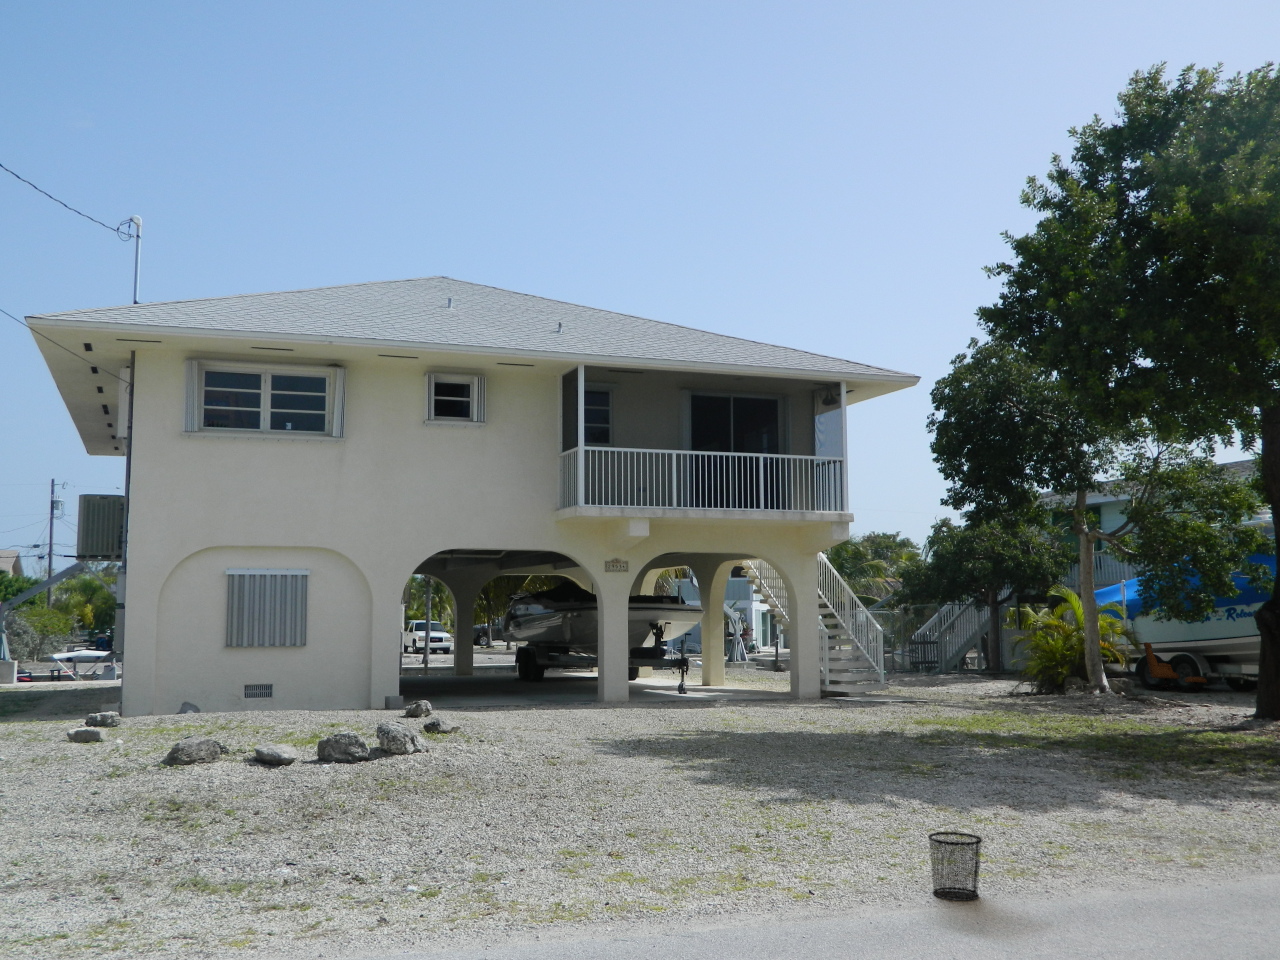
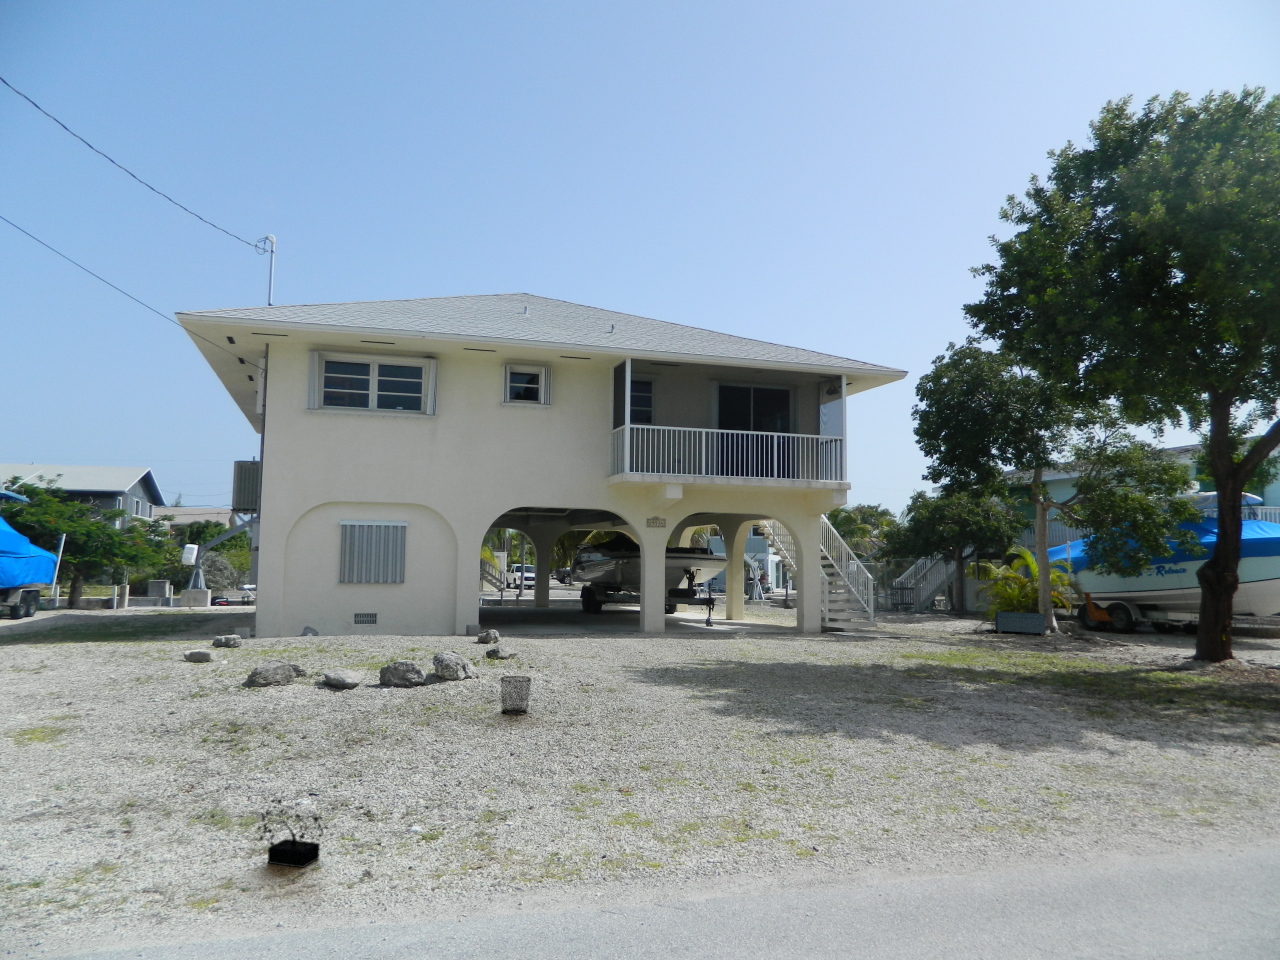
bench: none [1034,669,1094,698] -> present [995,611,1045,636]
trash can: present [928,832,982,901] -> present [500,676,531,715]
decorative plant: none [278,851,346,915] -> present [256,797,328,868]

